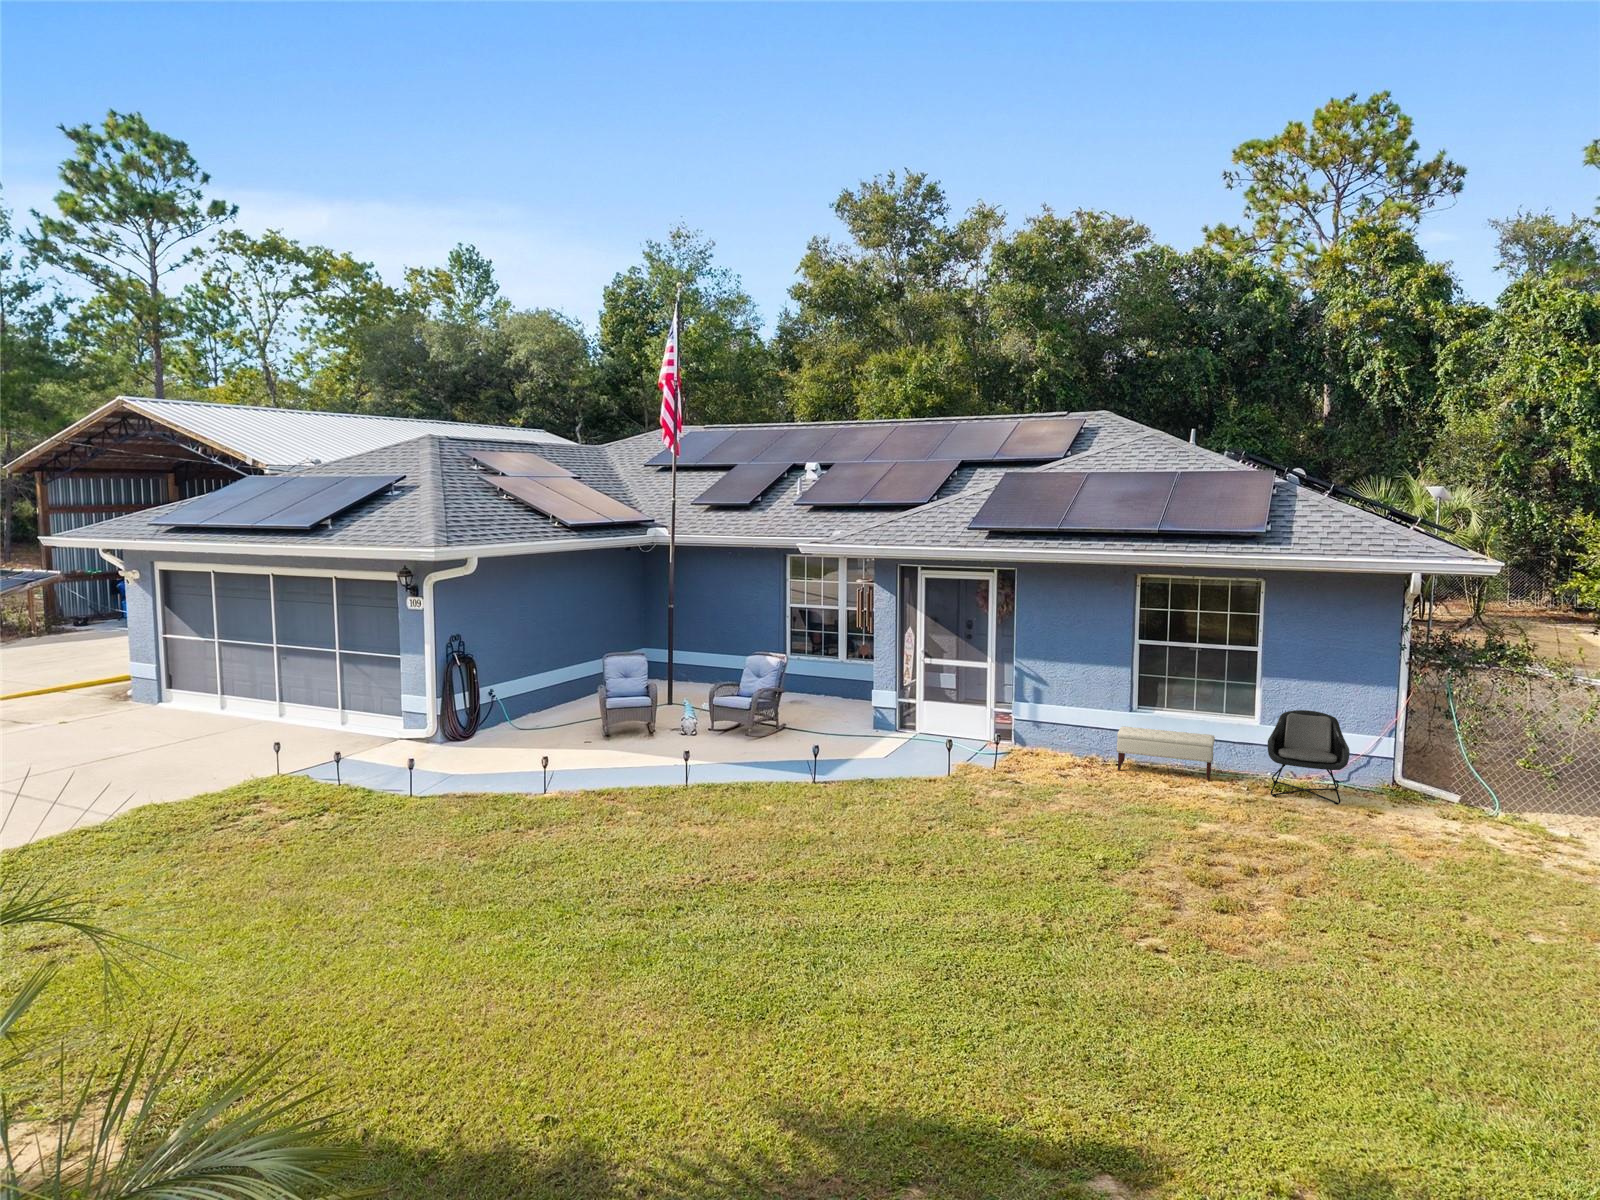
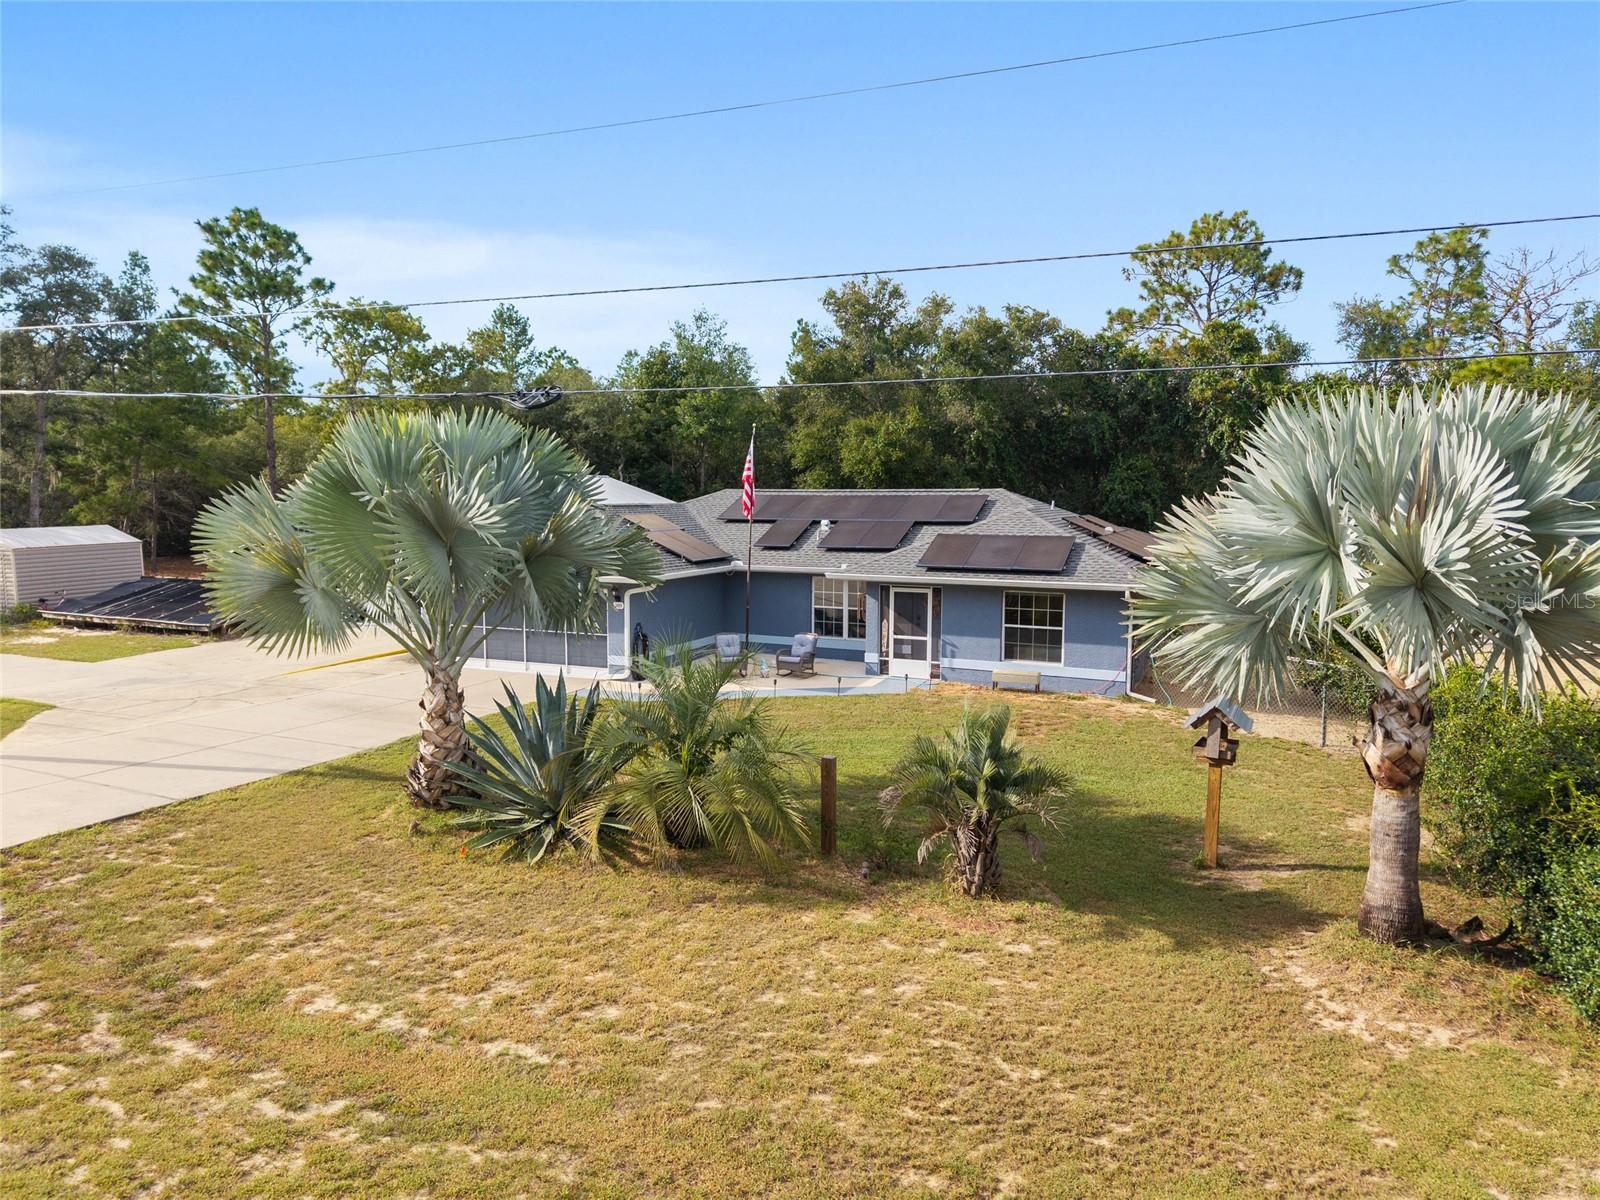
lounge chair: present [1267,710,1350,805] -> none [1061,658,1099,702]

